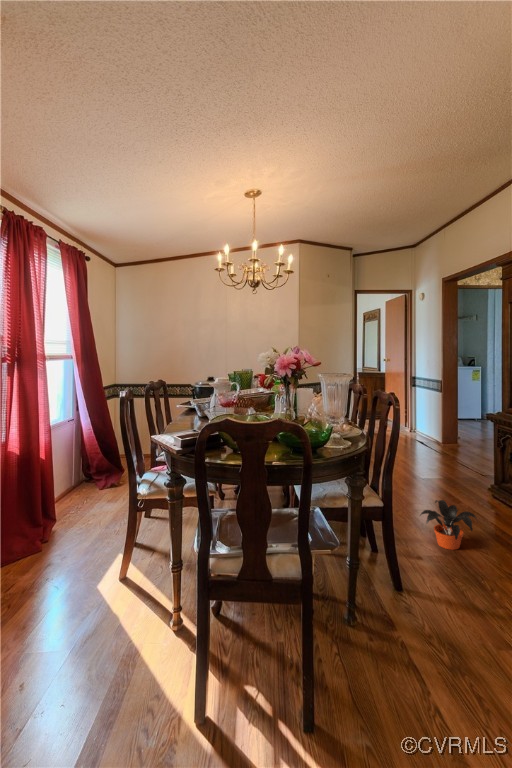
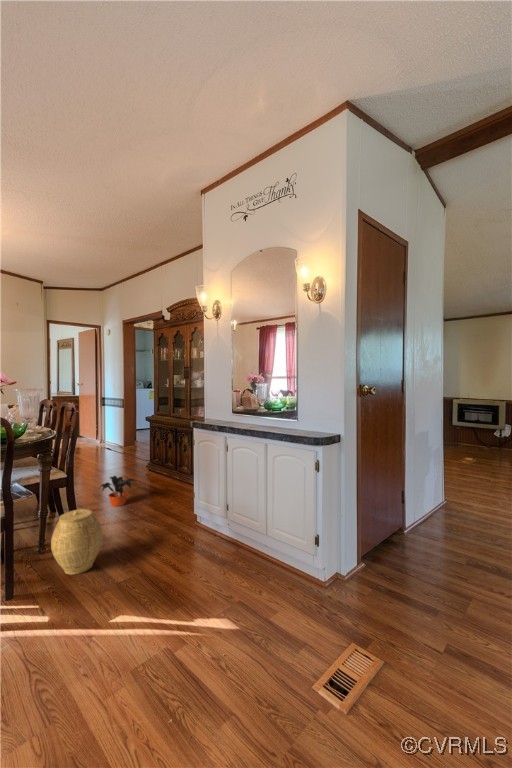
woven basket: none [363,574,444,690] -> present [51,509,103,574]

